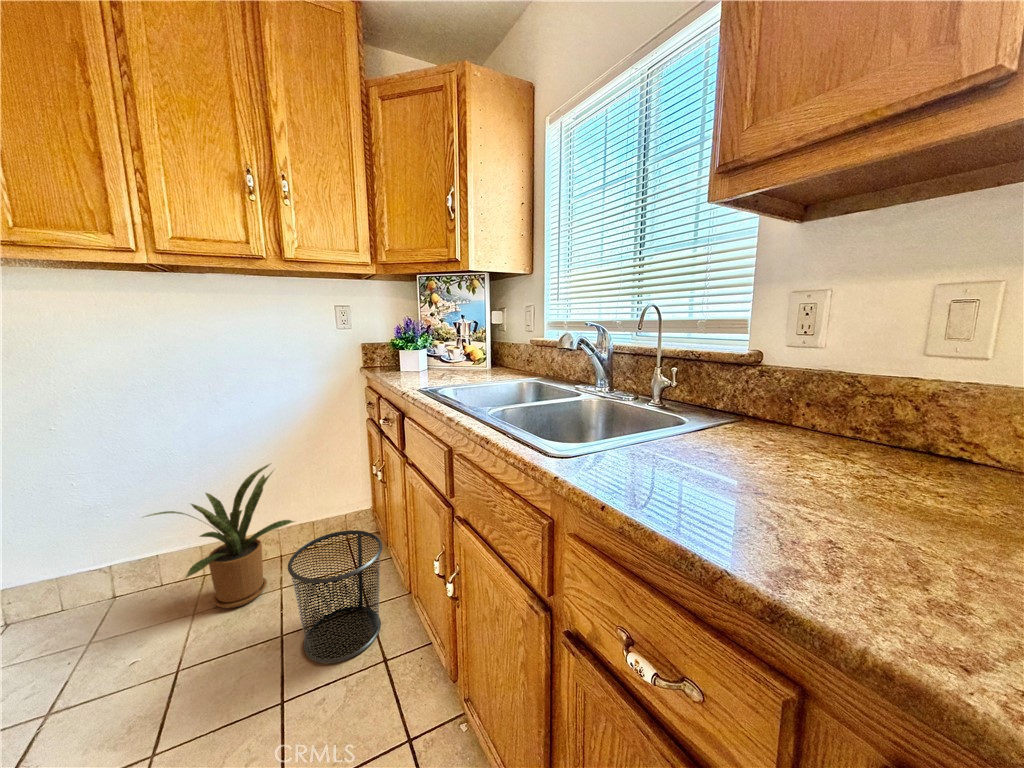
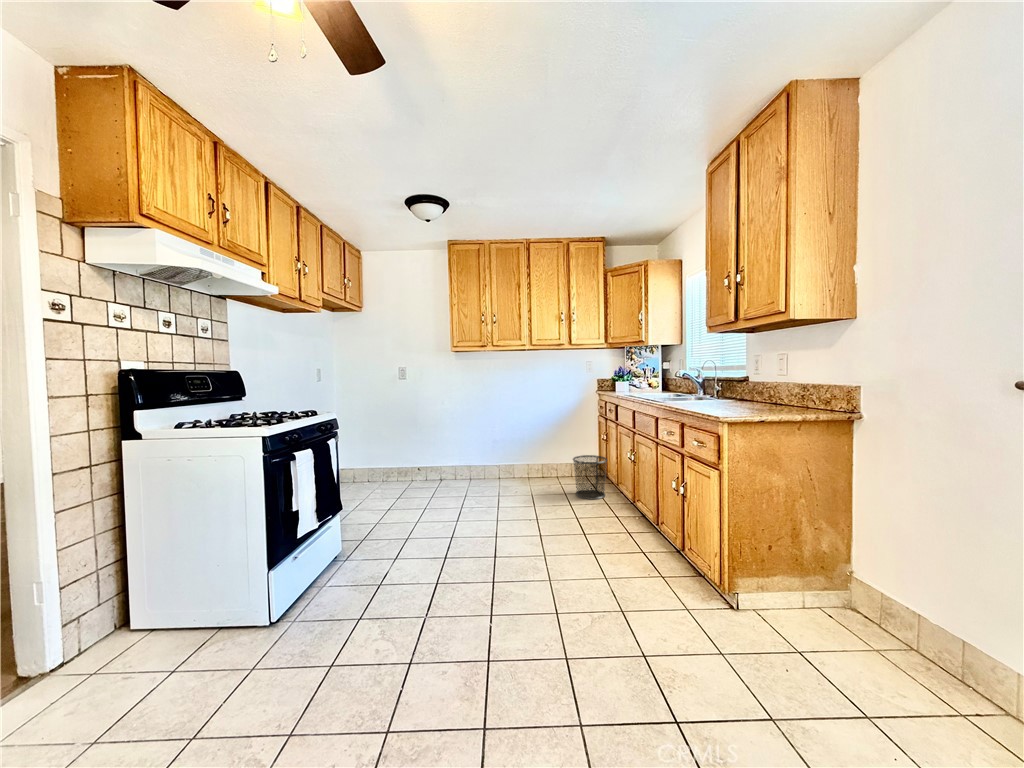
house plant: present [145,464,294,608] -> none [521,429,568,485]

